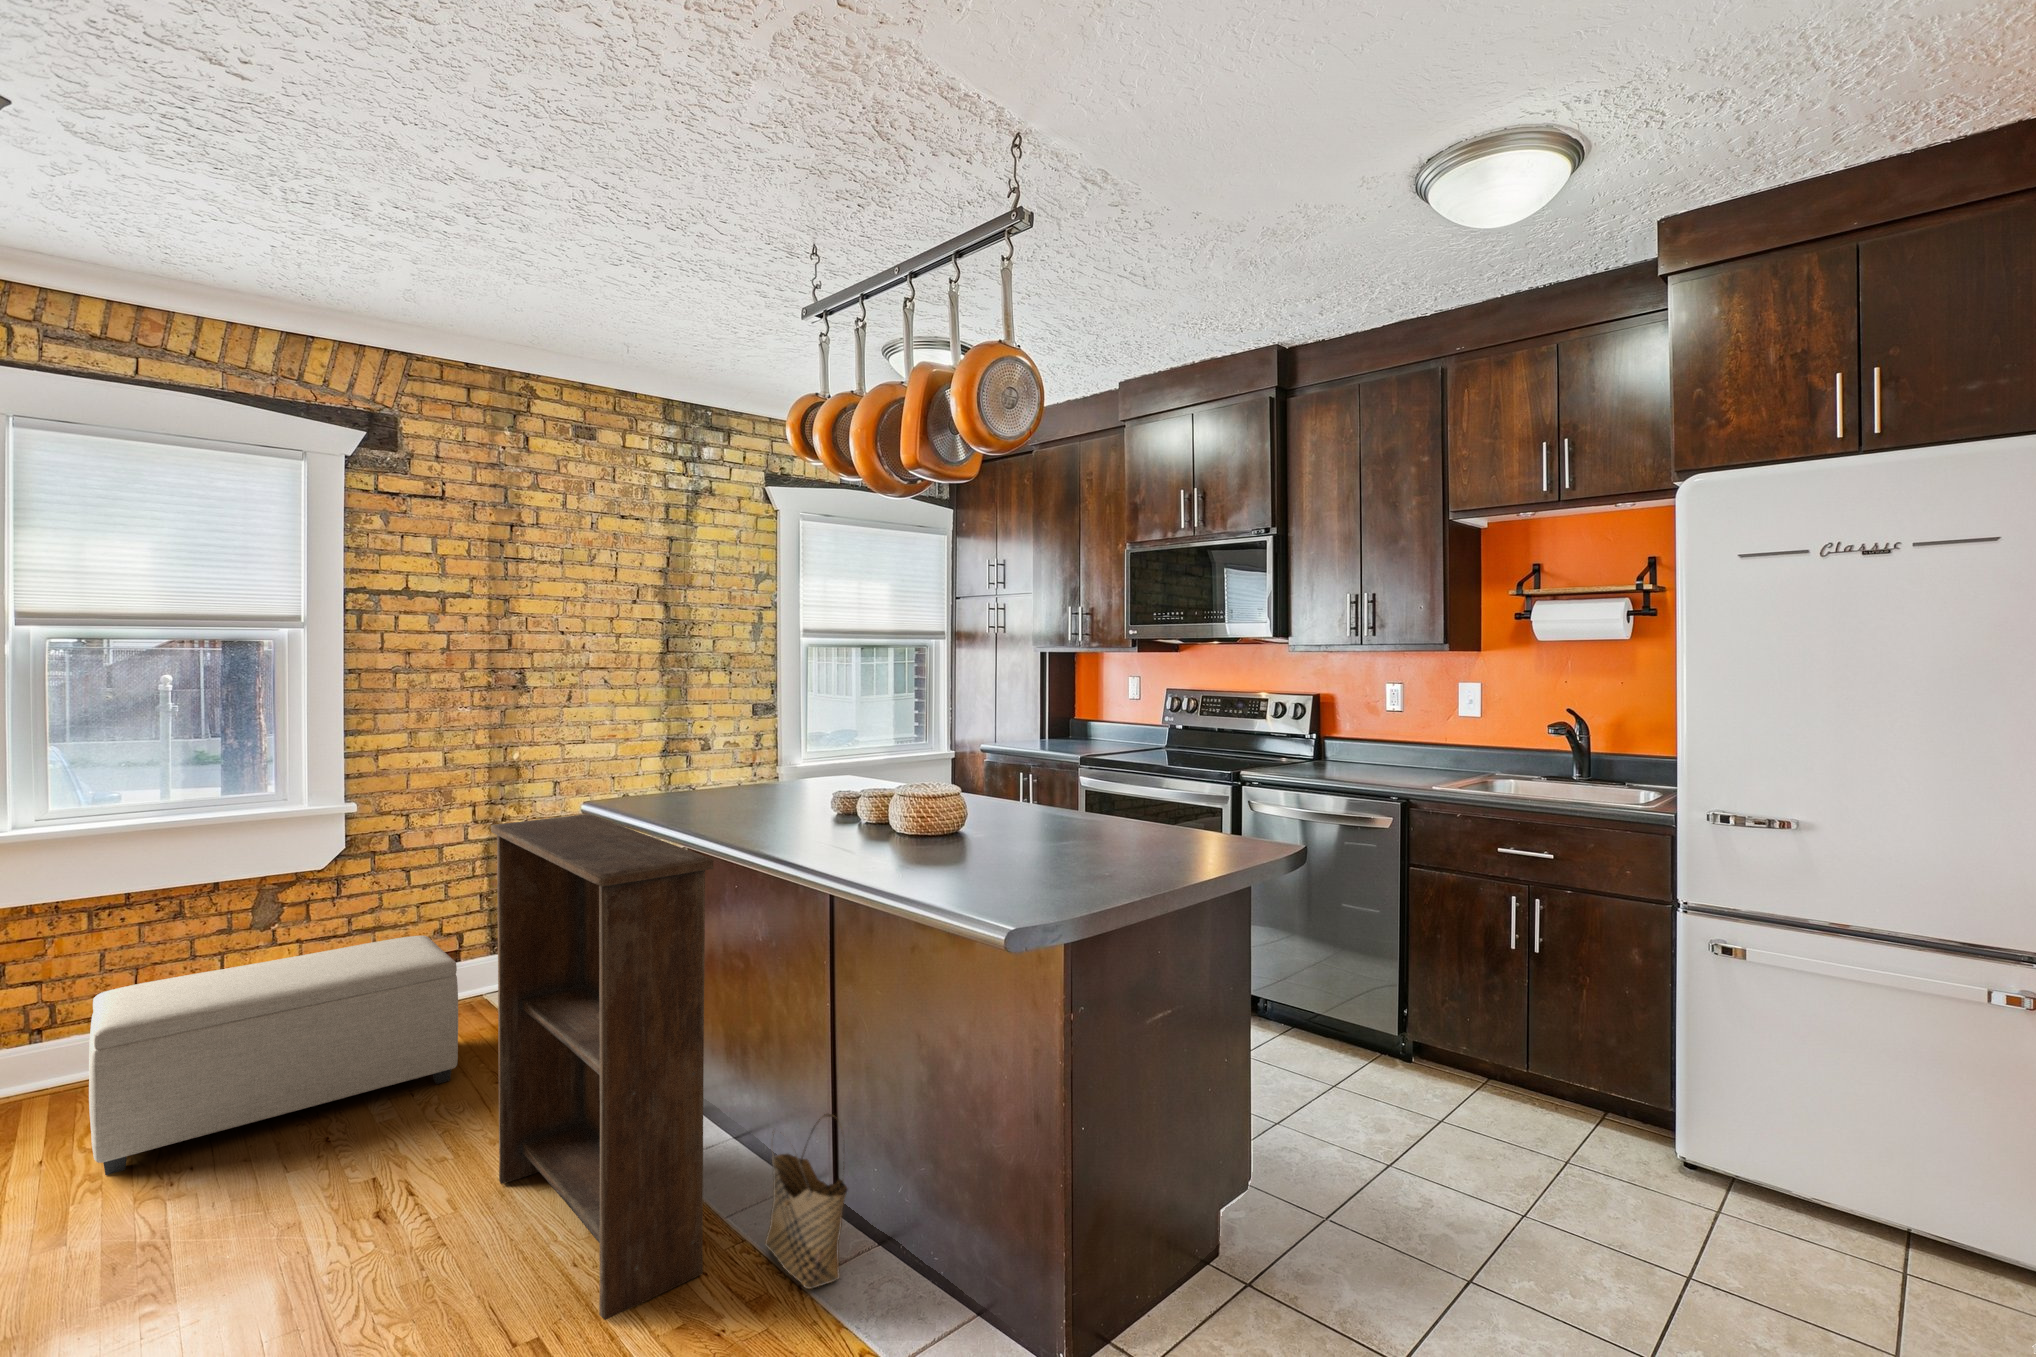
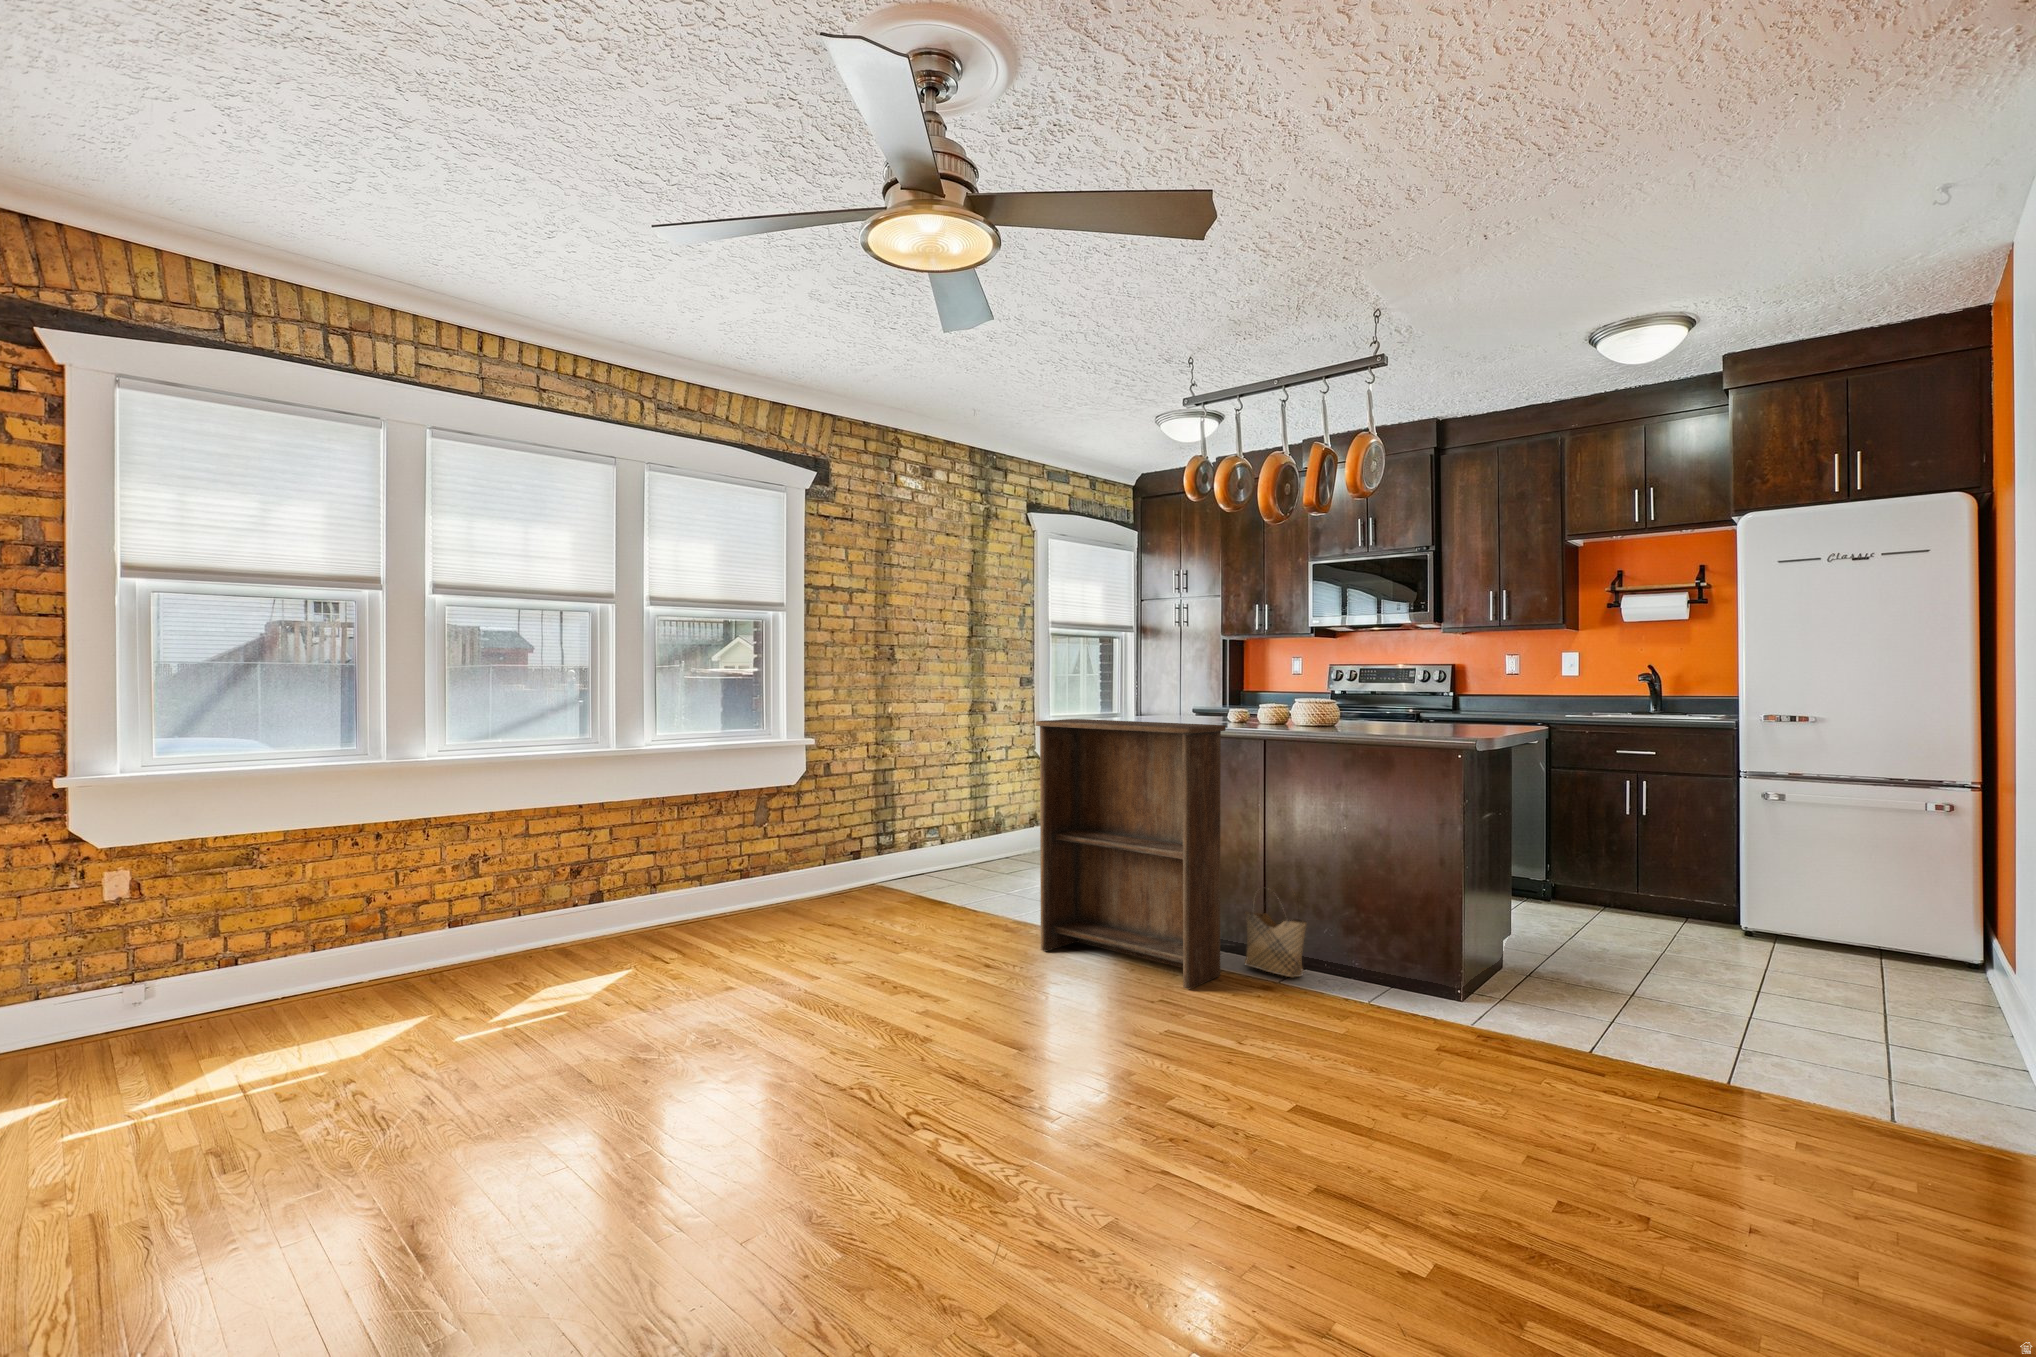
ottoman: present [89,936,458,1175] -> none [737,825,937,954]

